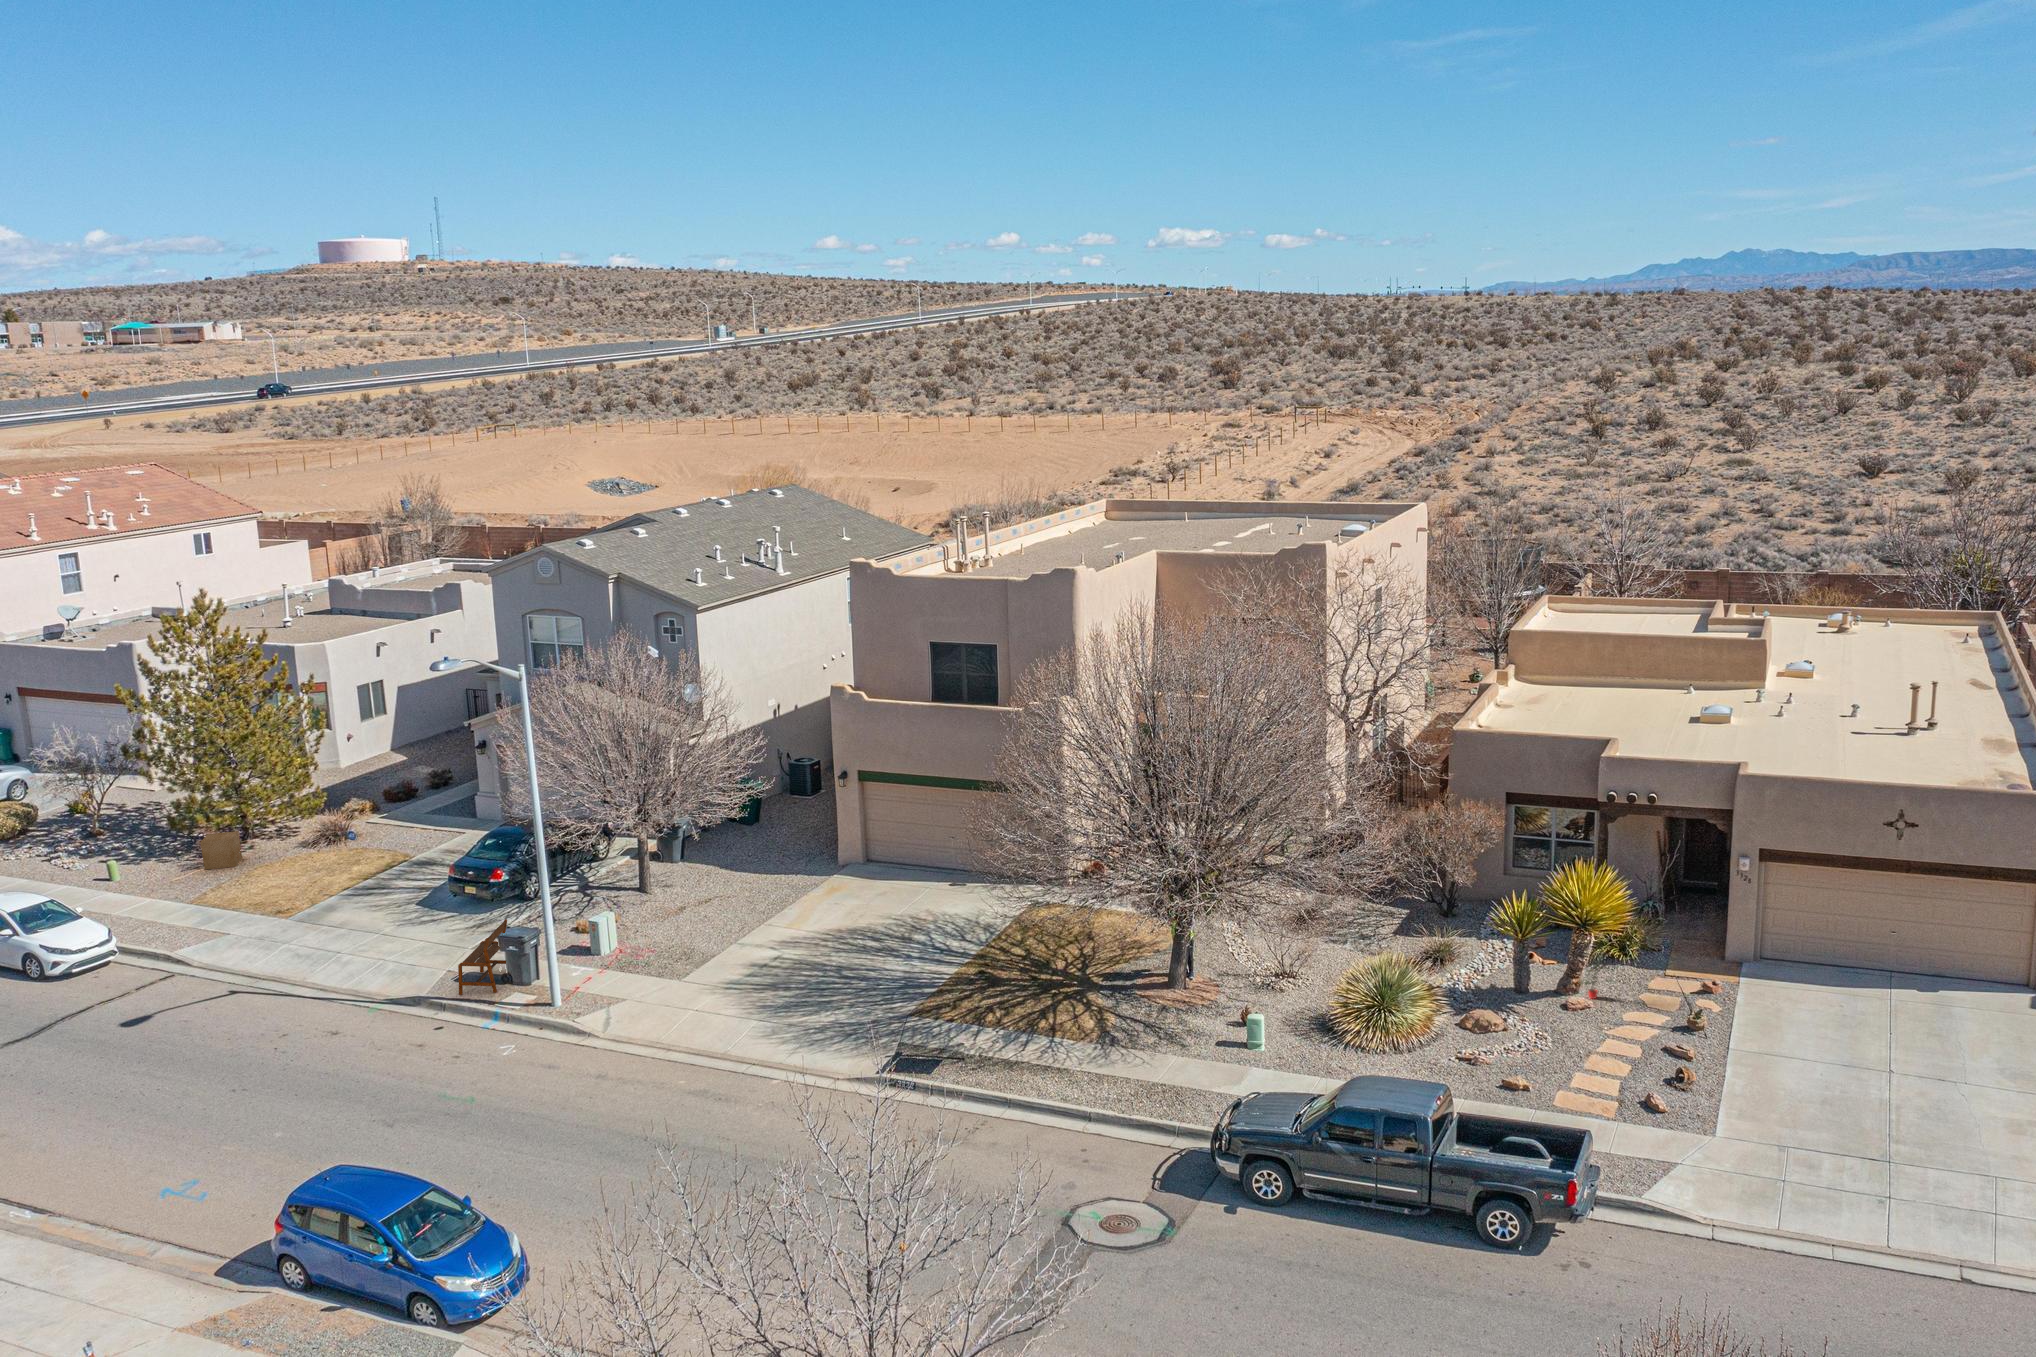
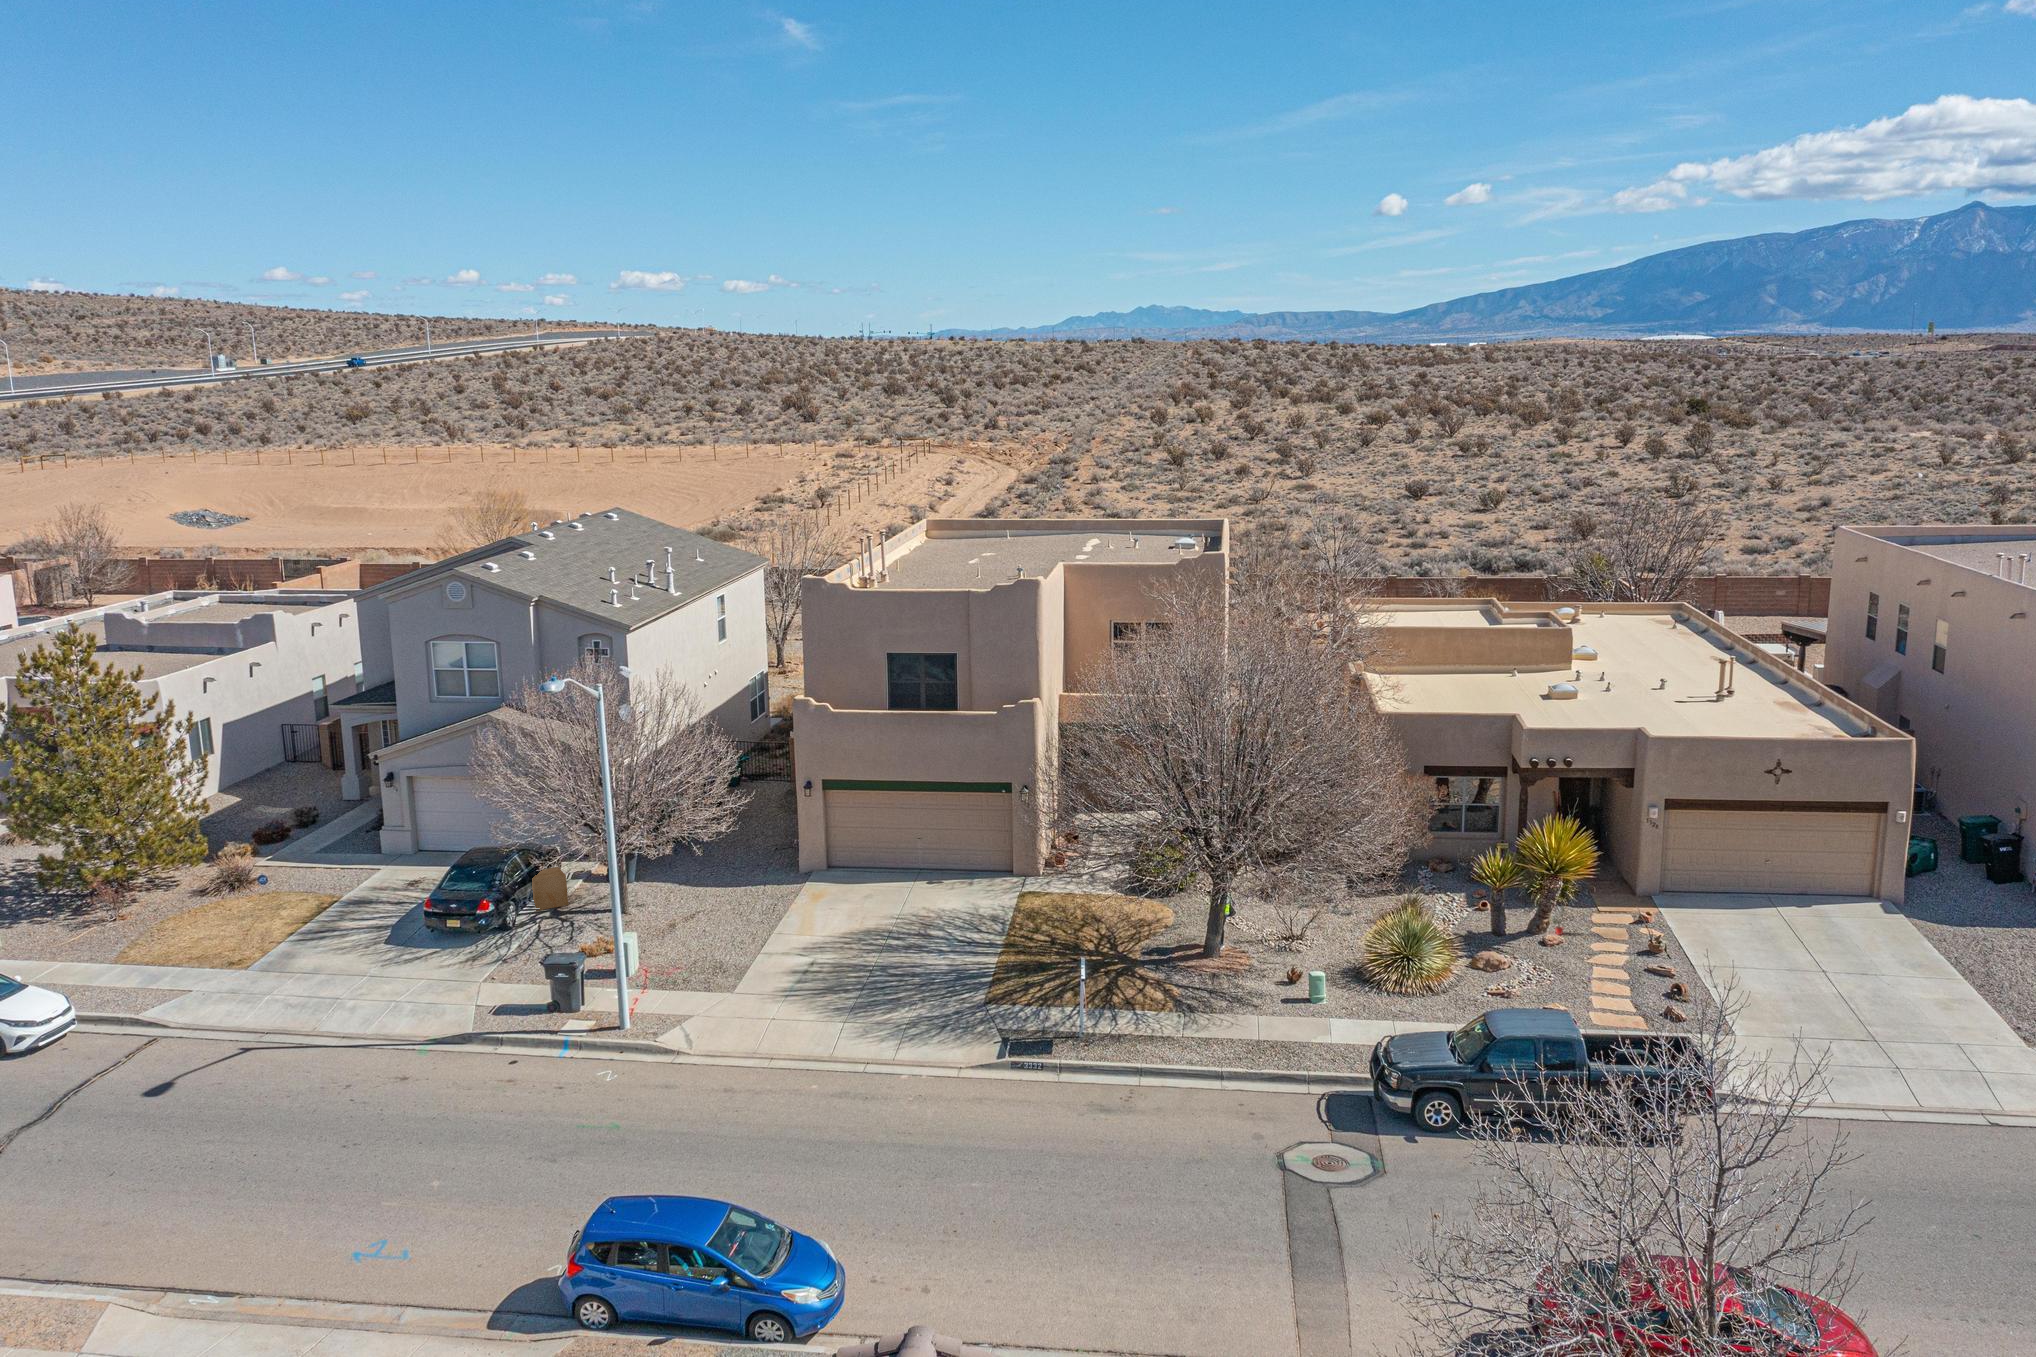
cardboard box: present [201,831,242,870] -> present [532,867,568,911]
bench: present [458,919,507,995] -> none [512,948,554,1029]

